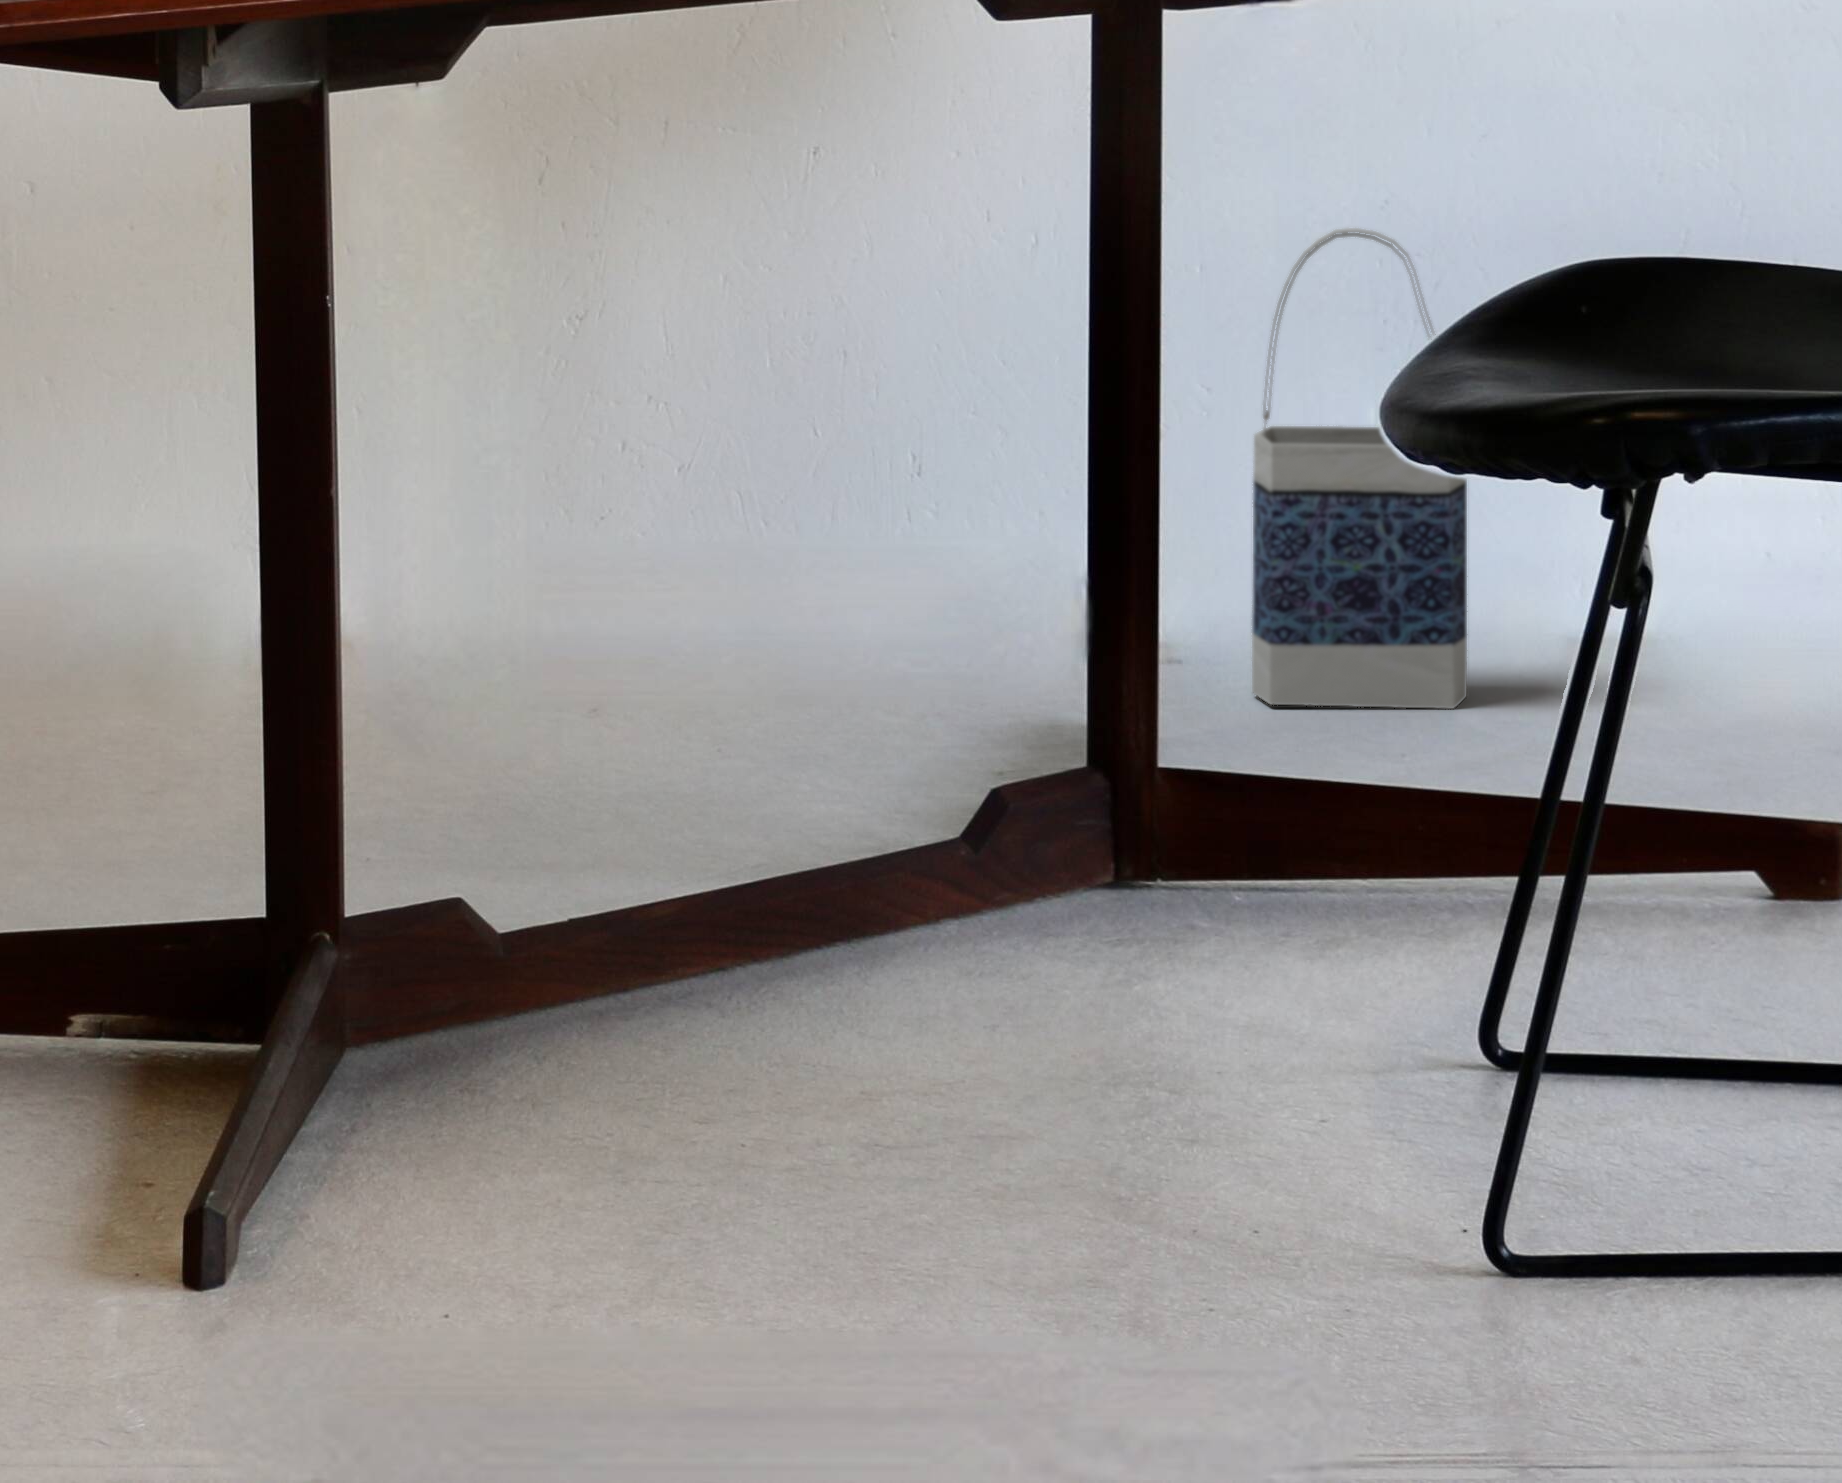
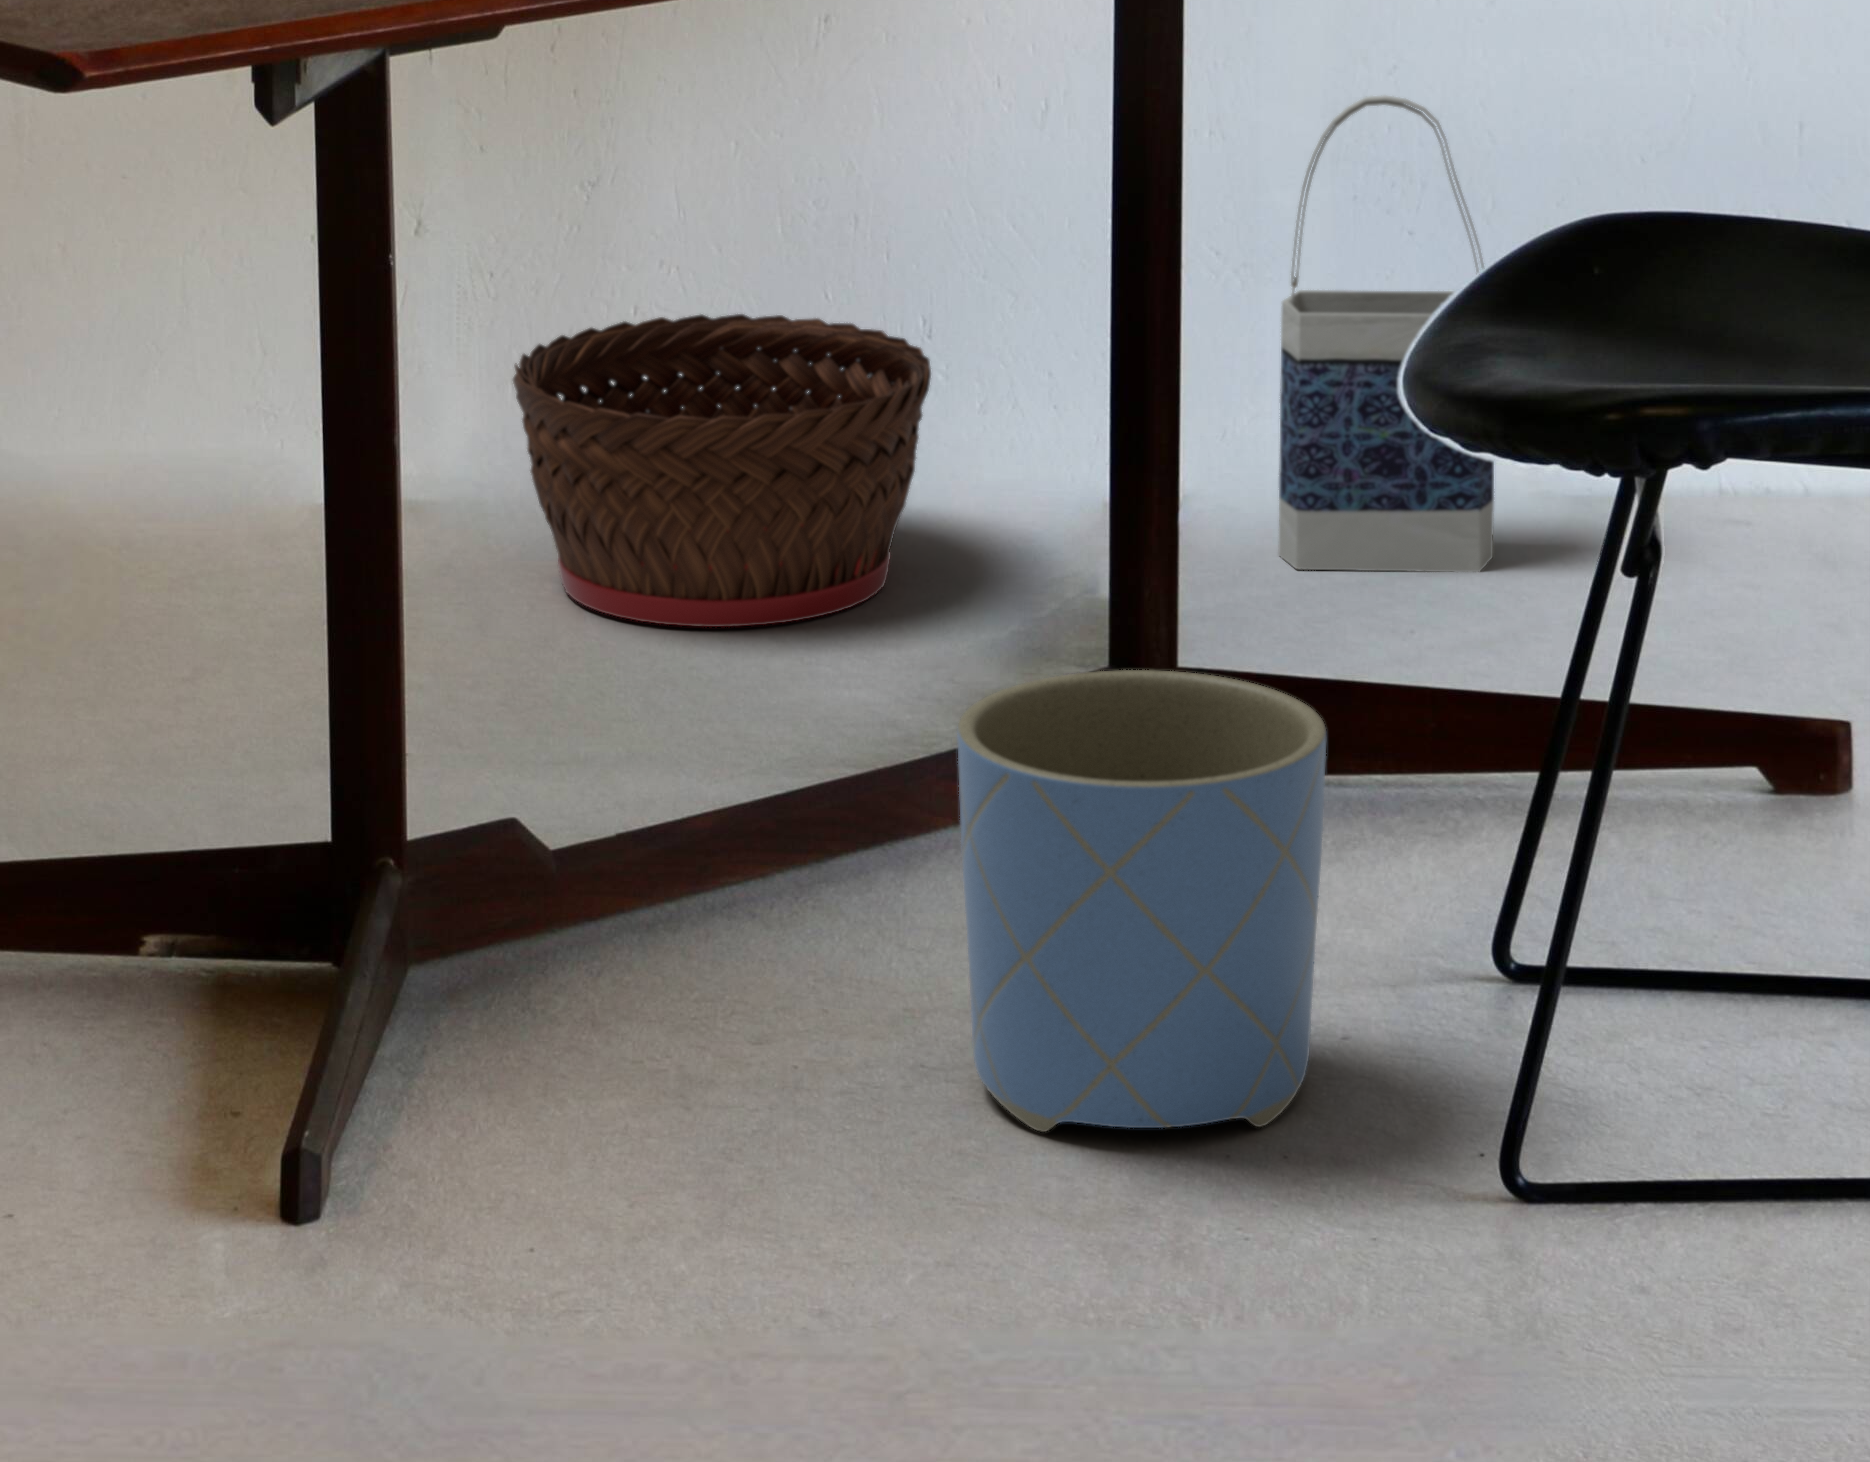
basket: none [489,450,905,750] -> present [513,314,931,627]
planter: none [916,728,1304,1212] -> present [957,670,1326,1132]

